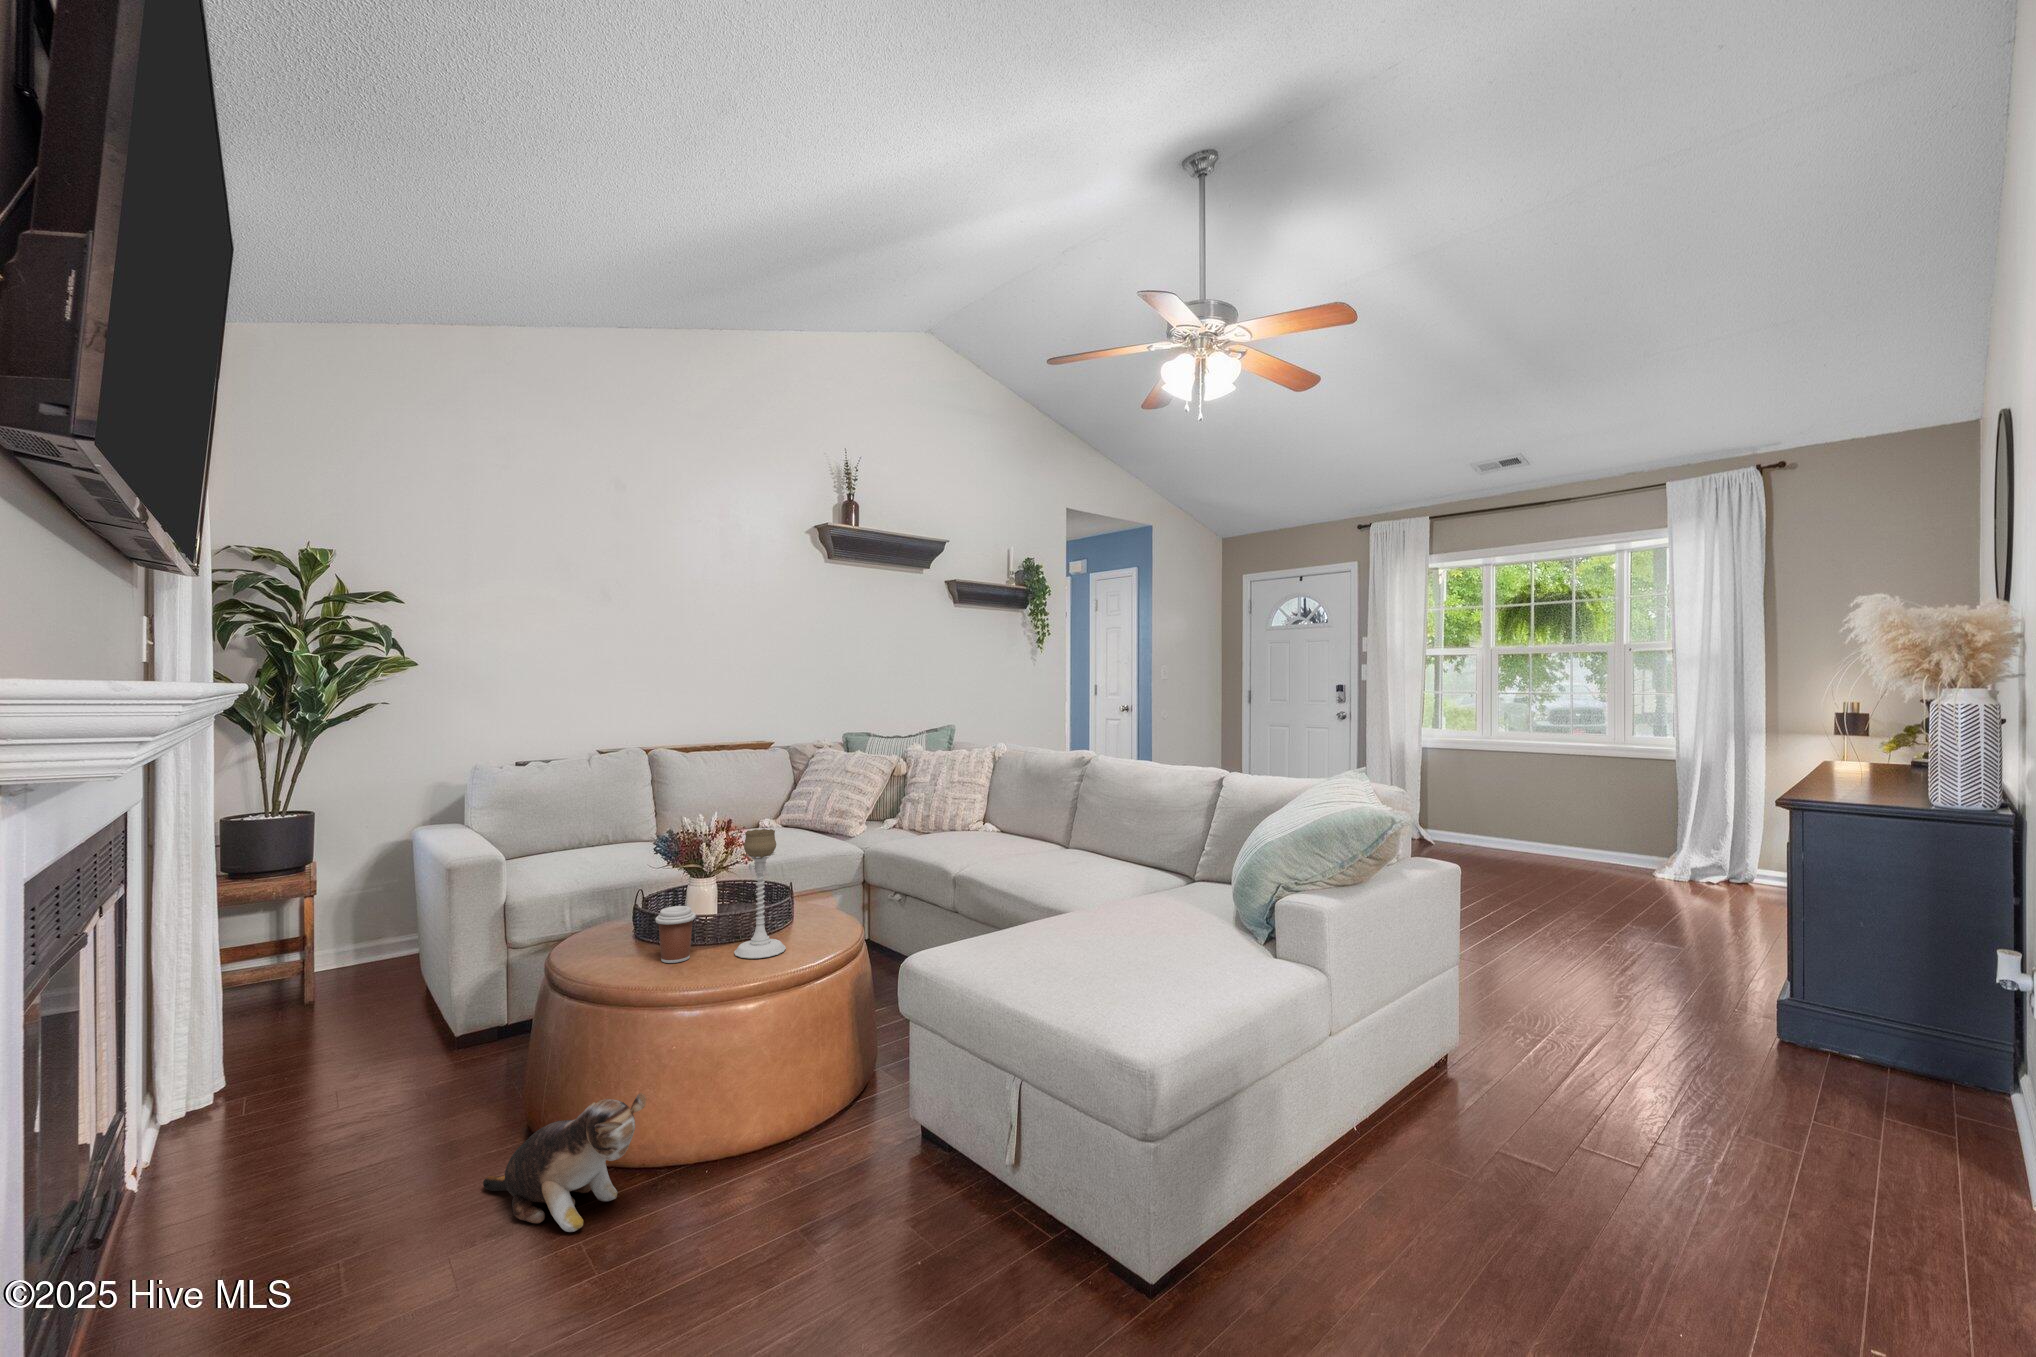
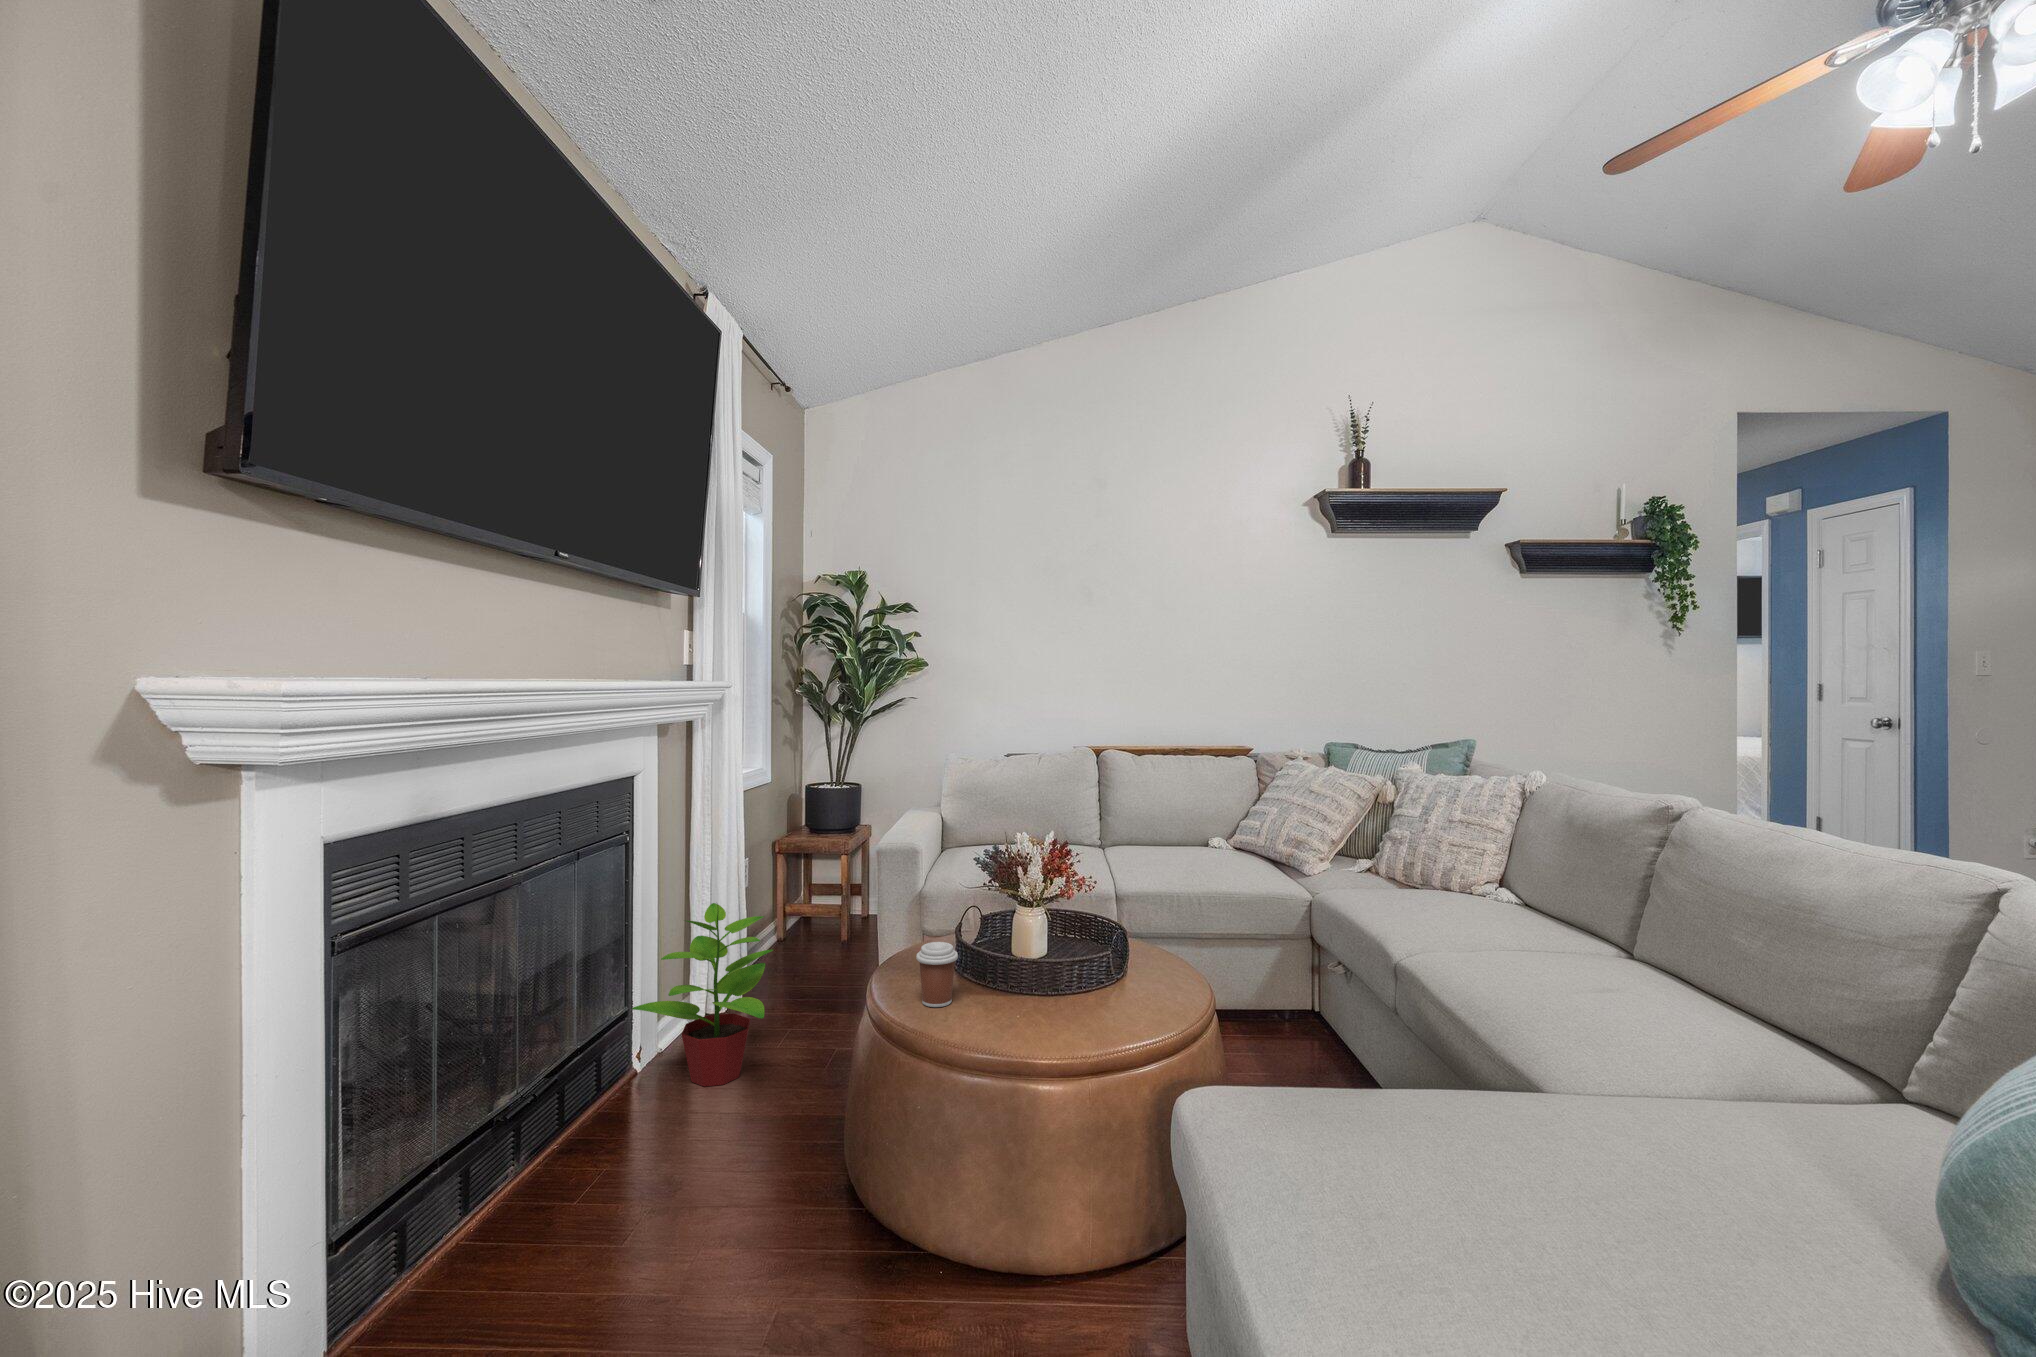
candle holder: present [734,829,786,958] -> none [990,869,1049,1028]
potted plant: none [160,940,389,1164] -> present [632,903,773,1086]
plush toy: present [483,1093,646,1232] -> none [755,1141,839,1271]

